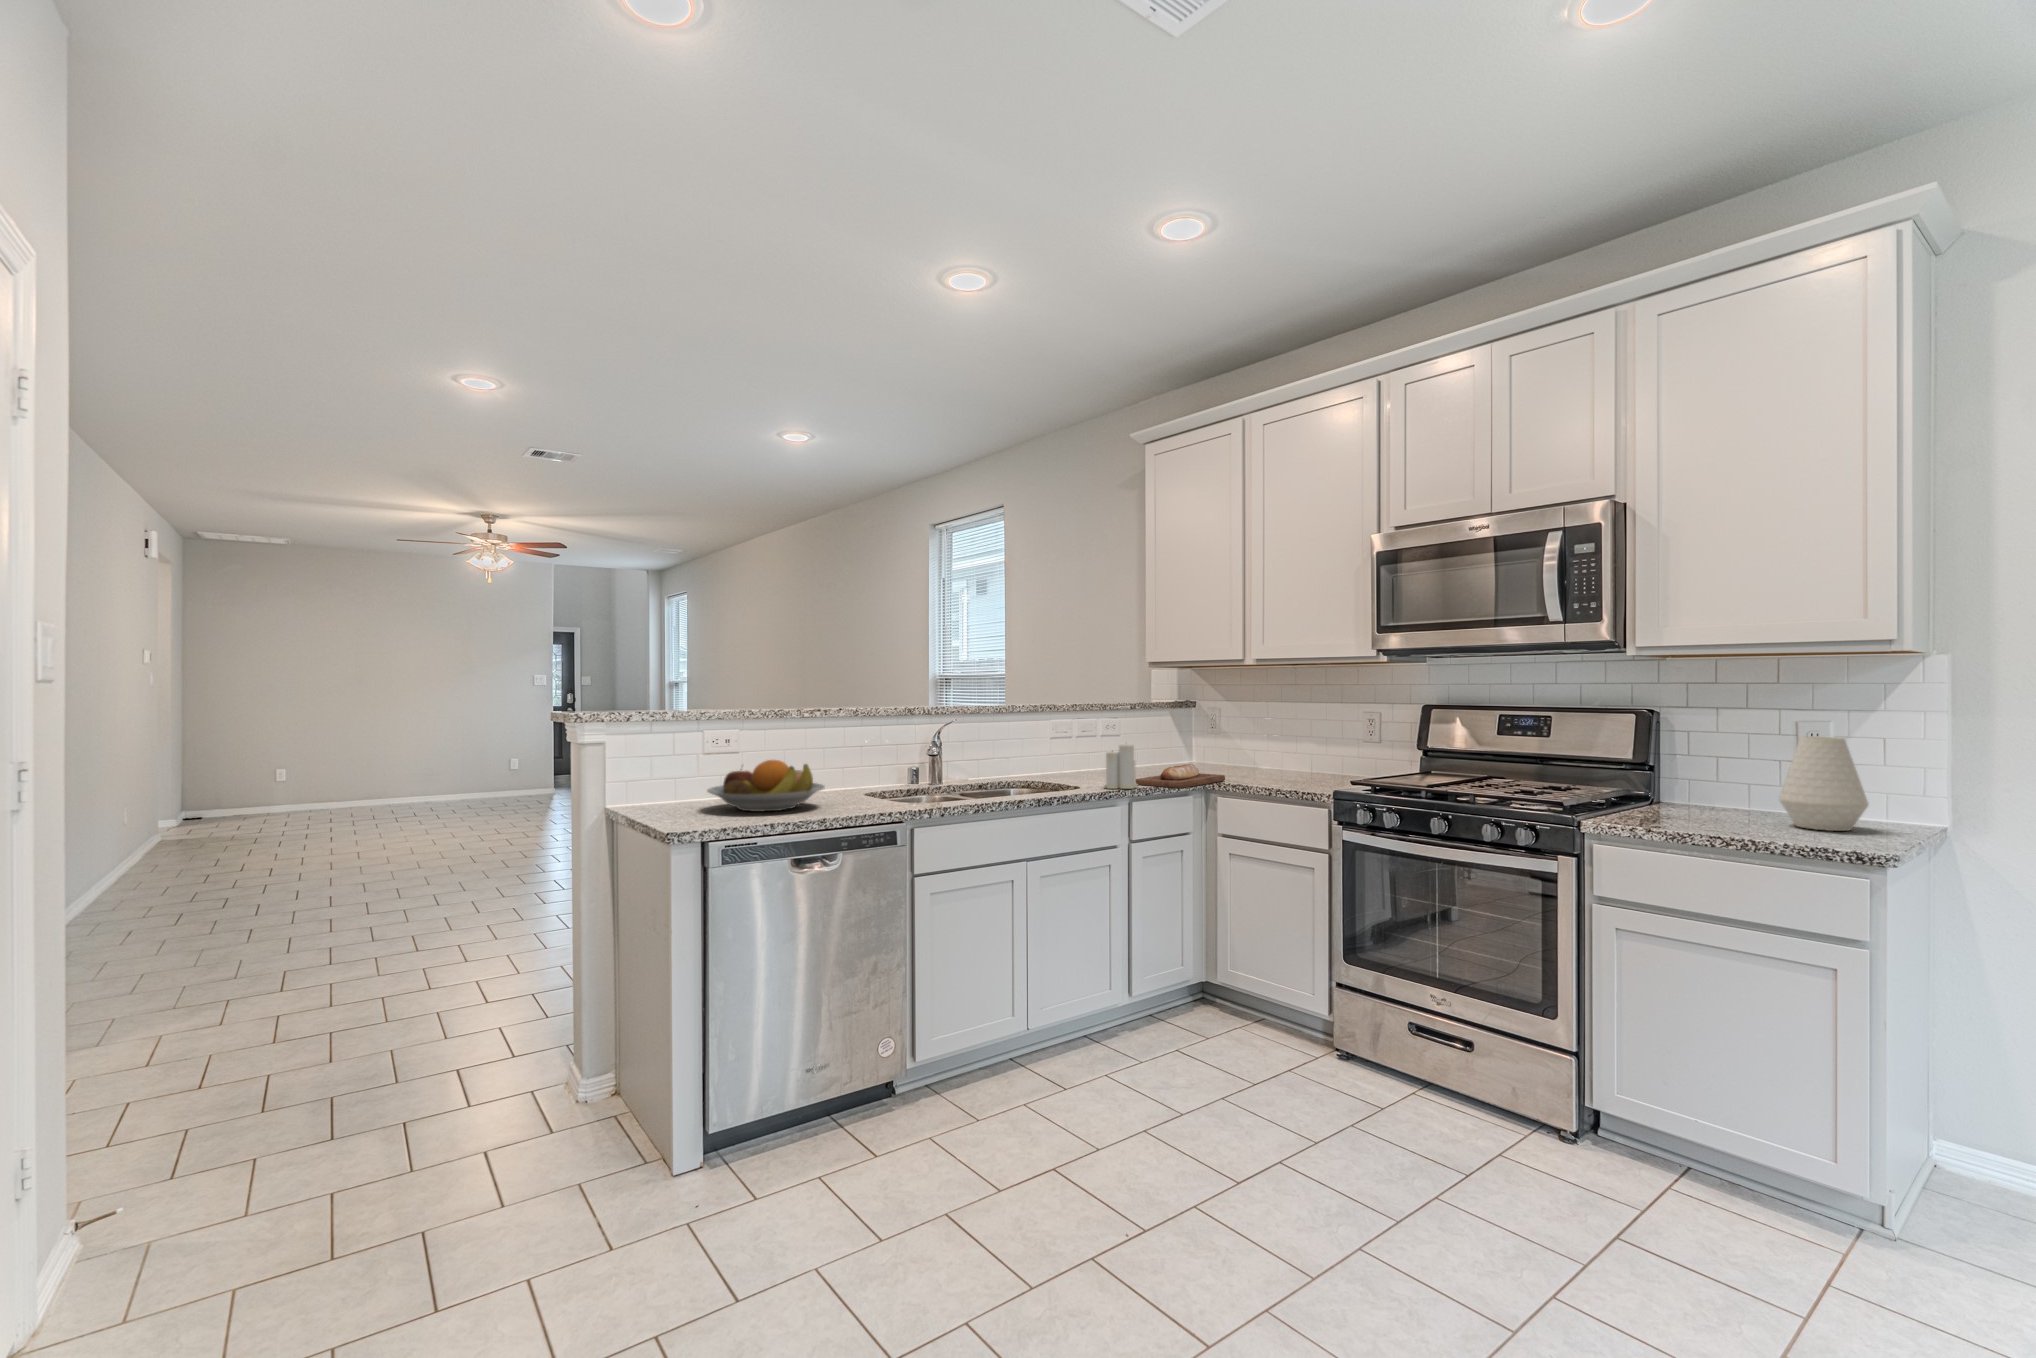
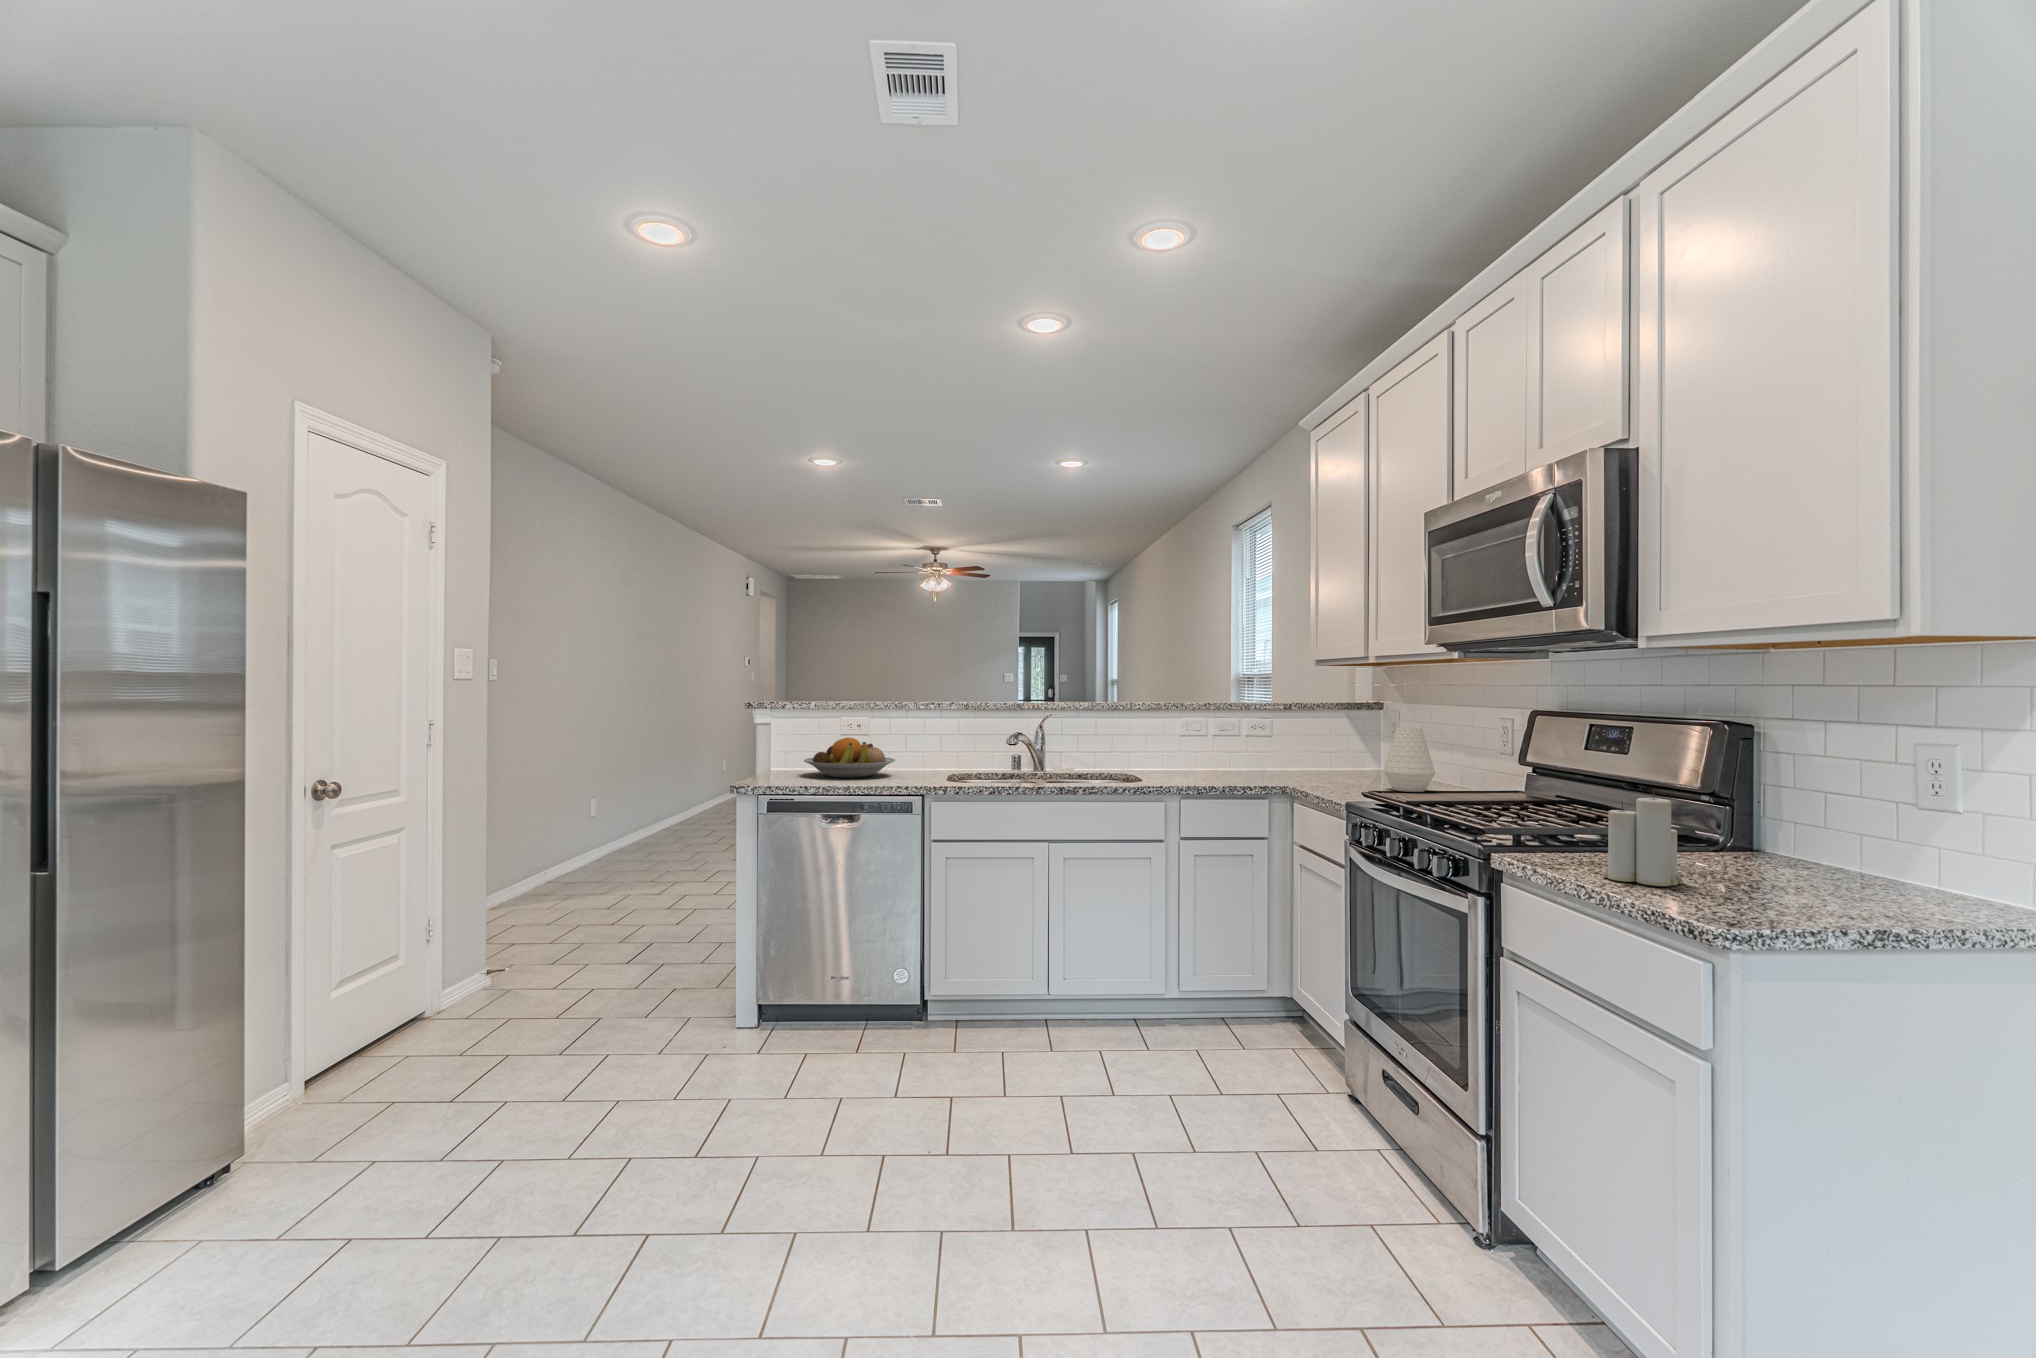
vase: present [1779,737,1868,831] -> present [1384,727,1435,792]
candle: present [1104,744,1138,789] -> present [1603,789,1684,886]
bread loaf: present [1135,764,1225,788] -> none [1213,769,1323,791]

